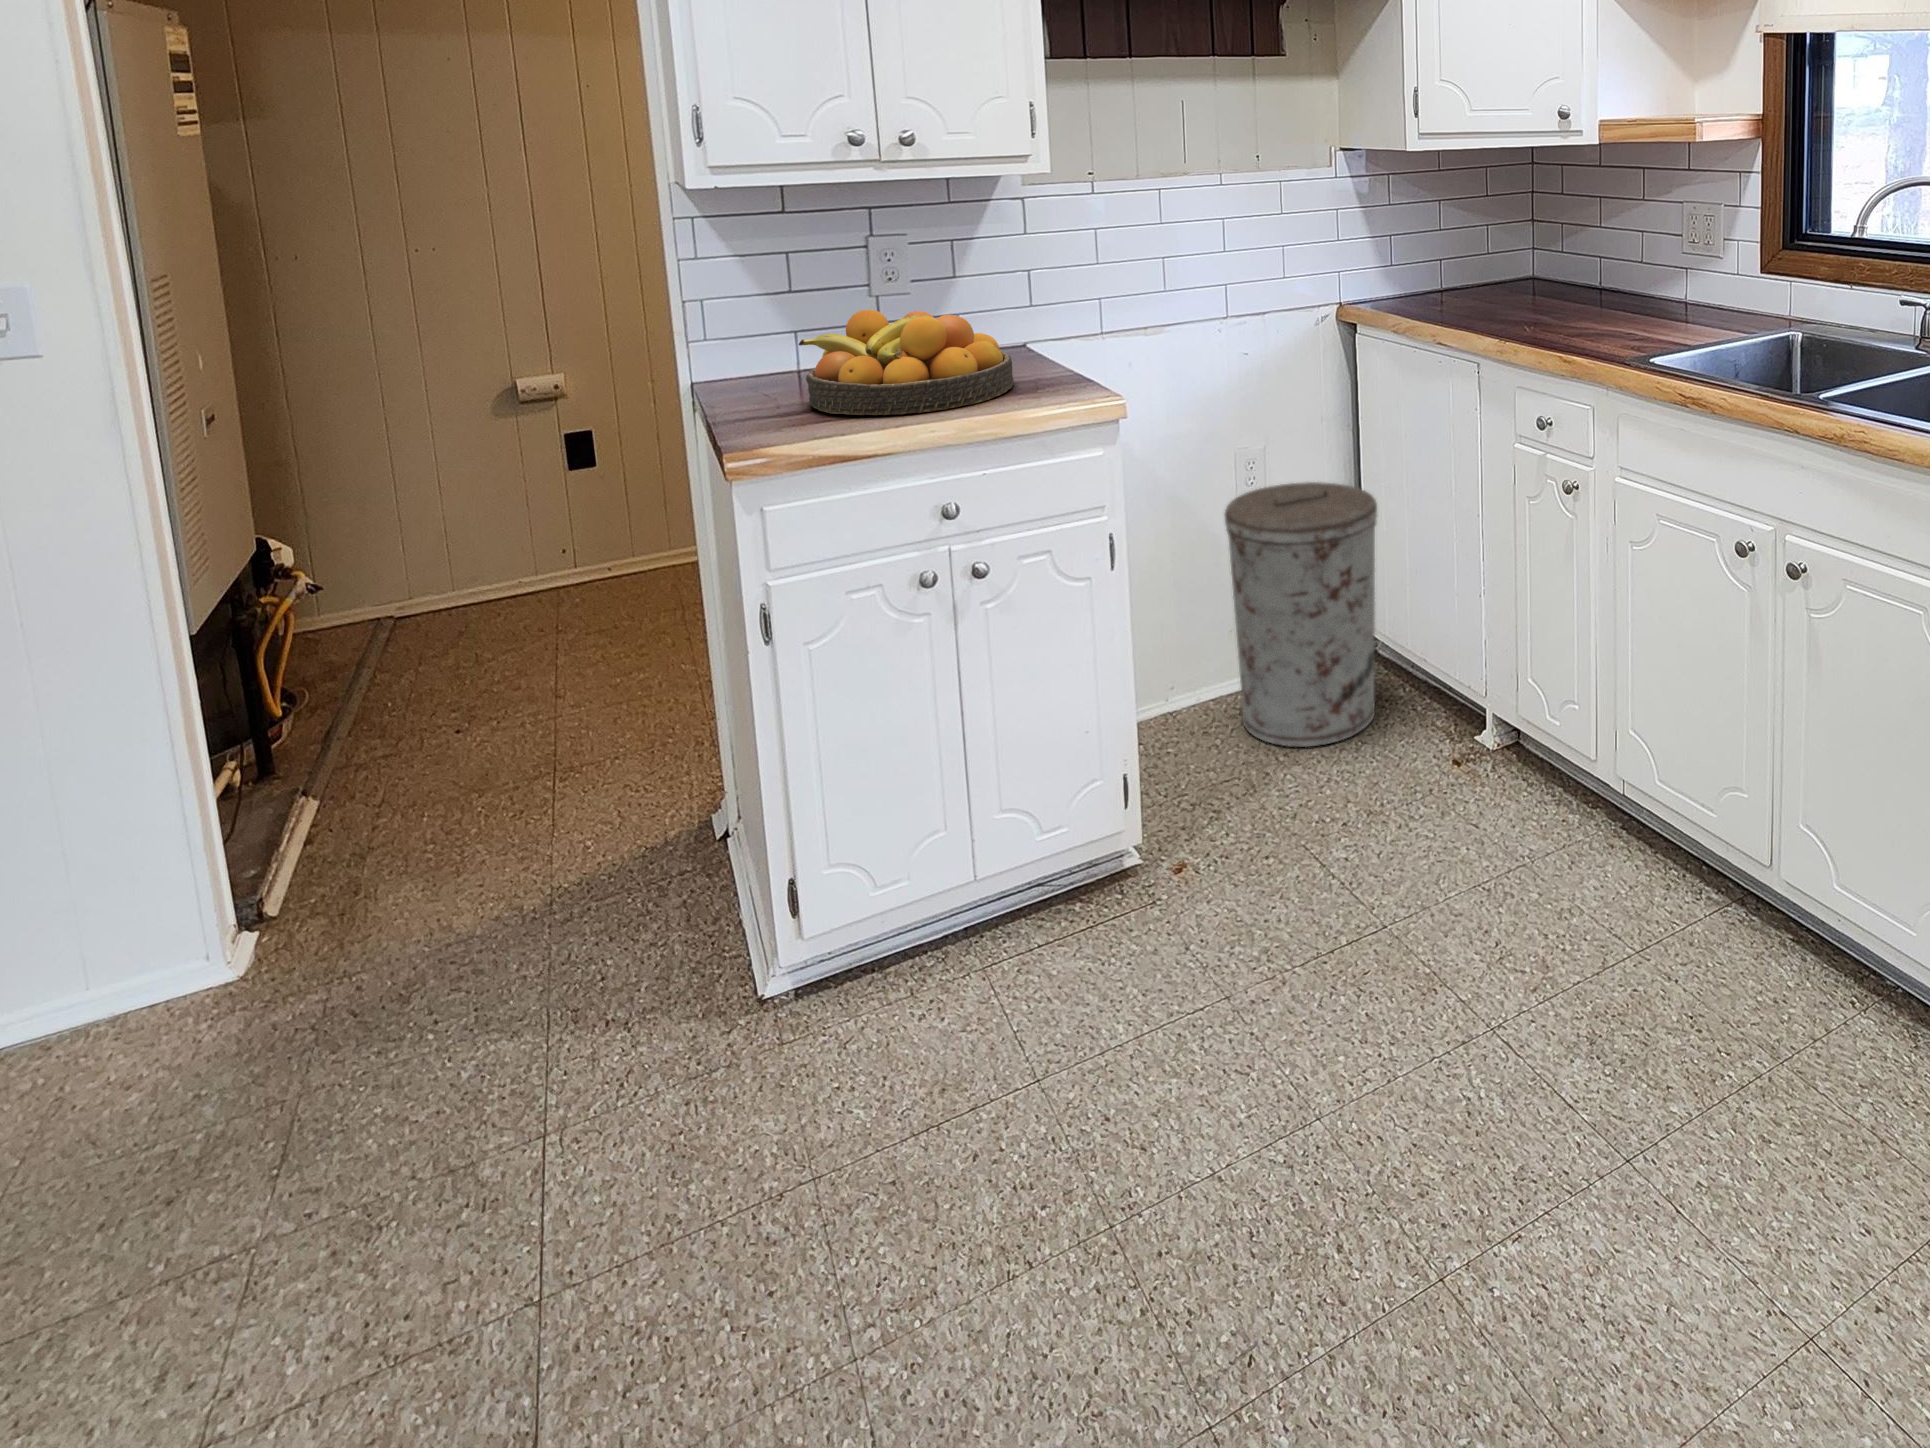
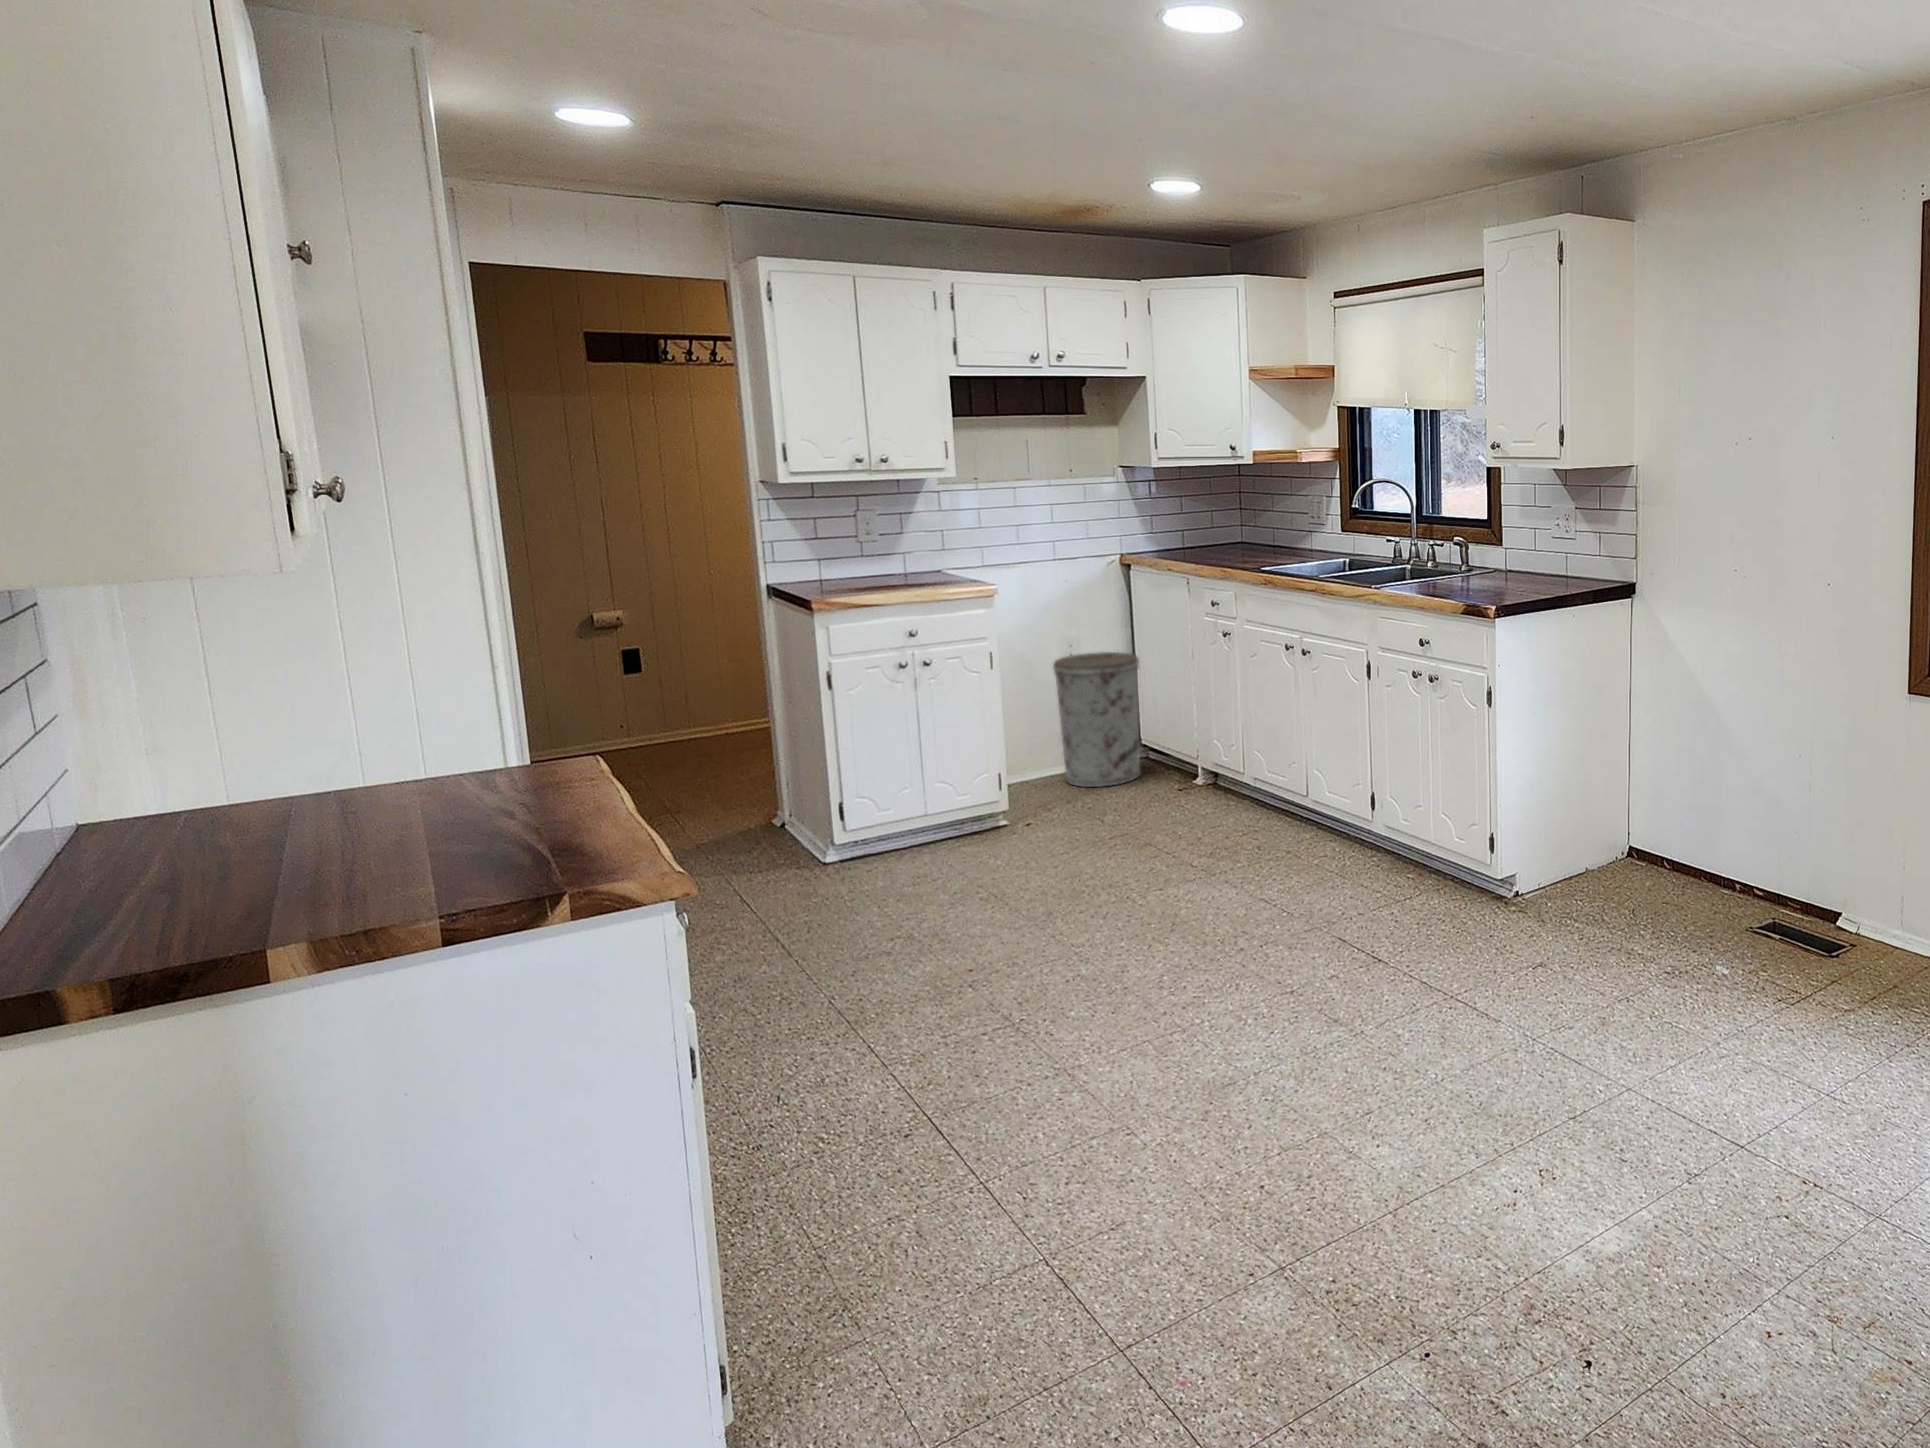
fruit bowl: present [799,310,1014,415] -> none [833,544,940,591]

